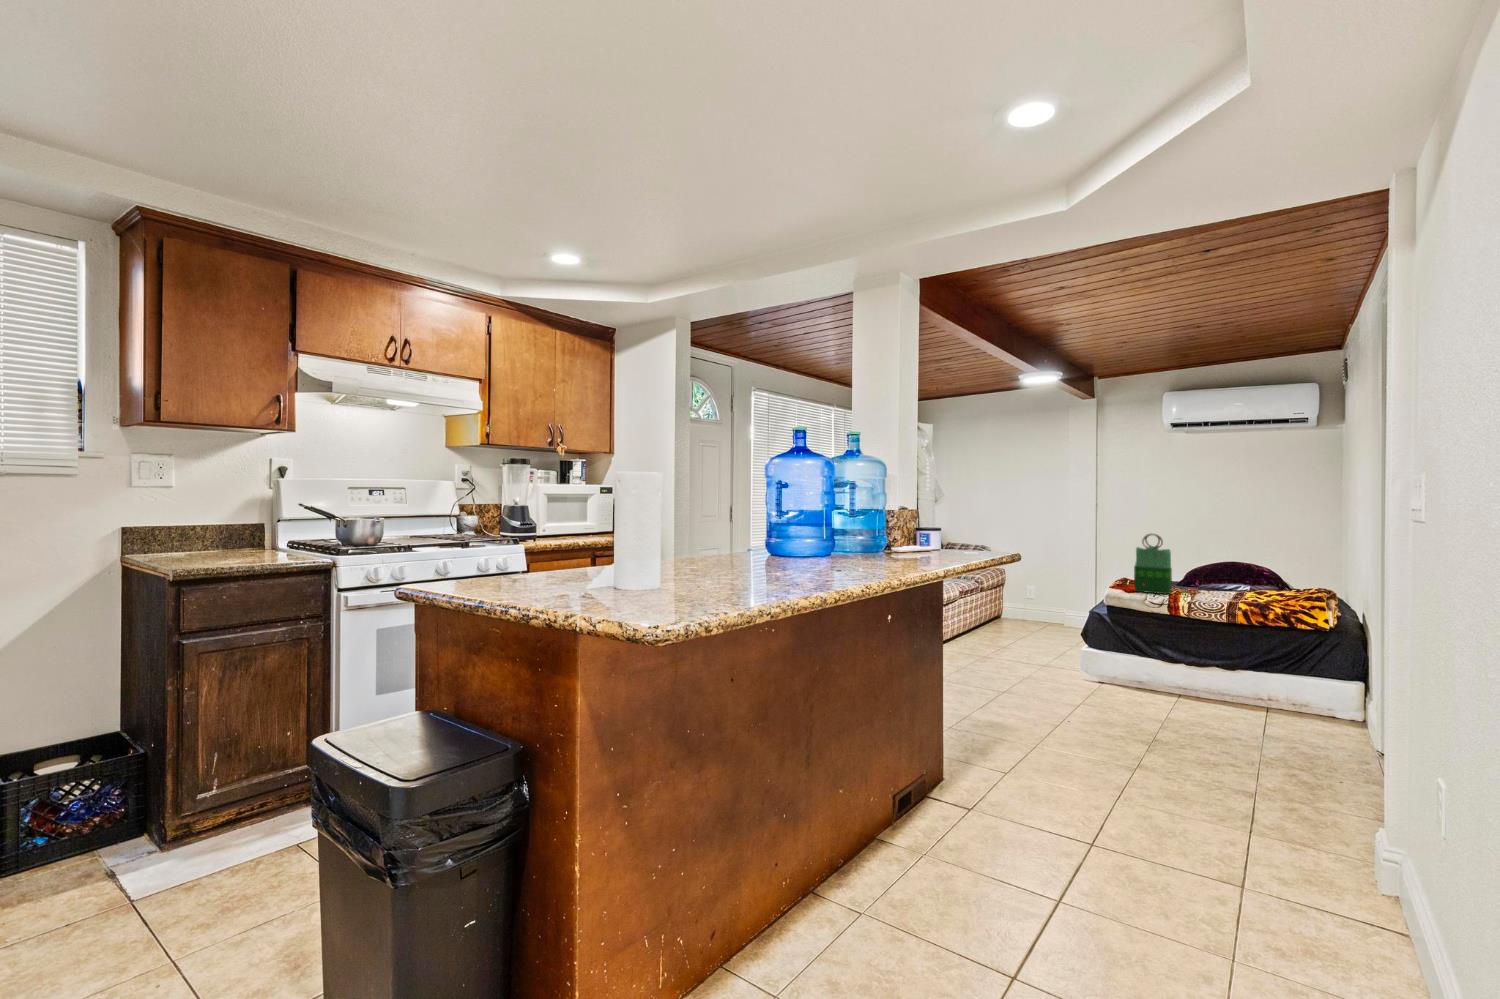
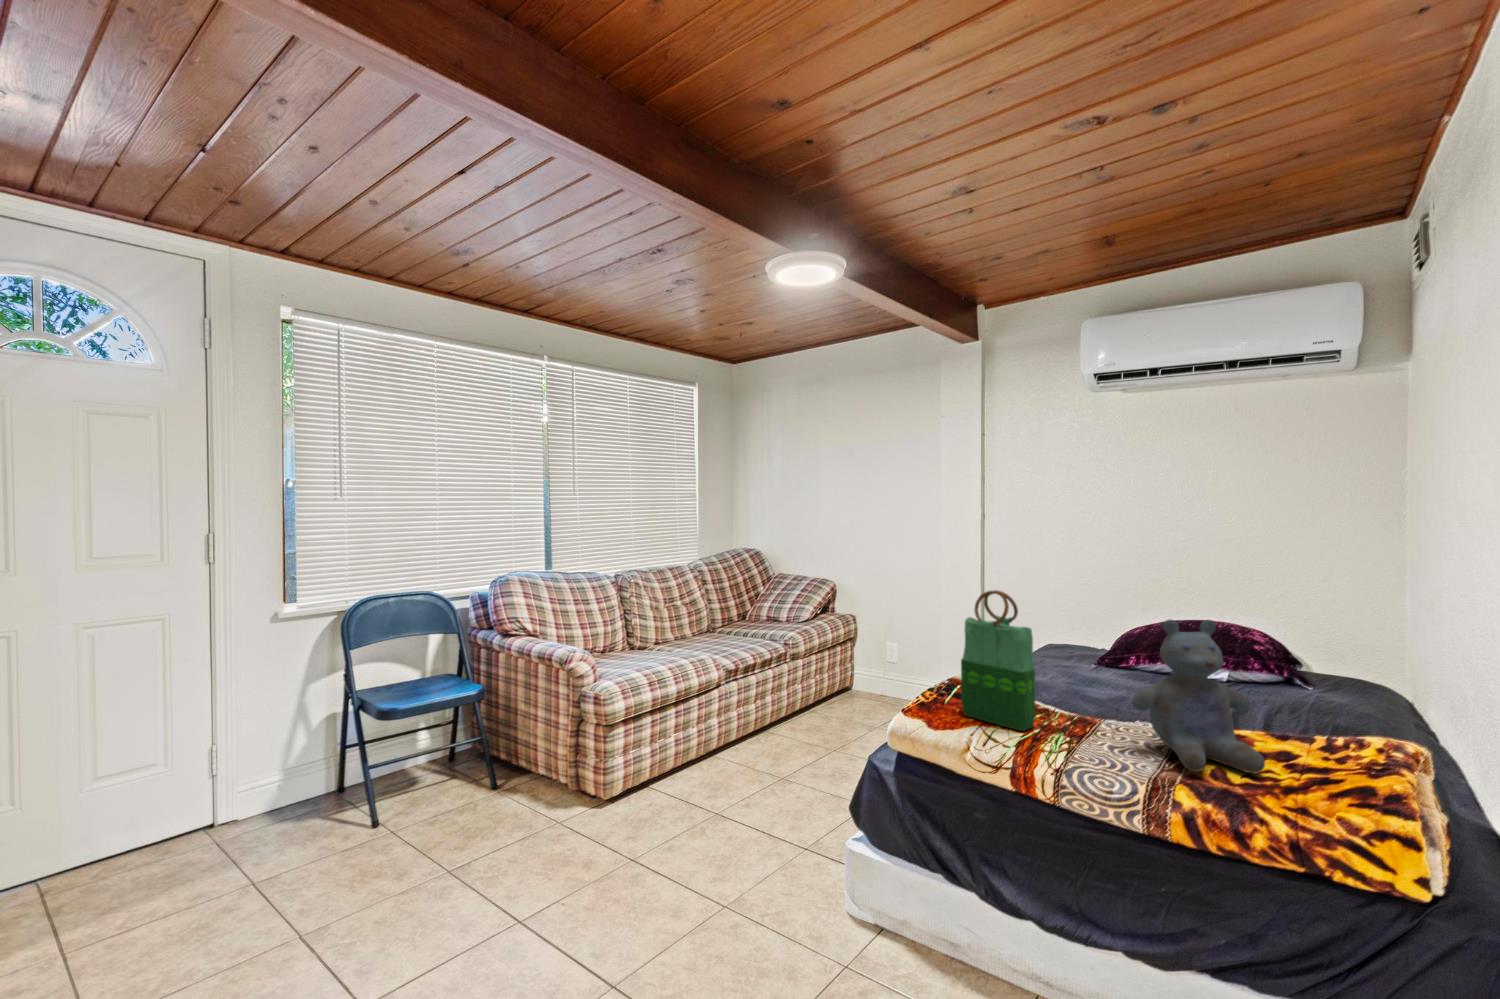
stuffed bear: none [1218,542,1273,600] -> present [1132,620,1265,773]

